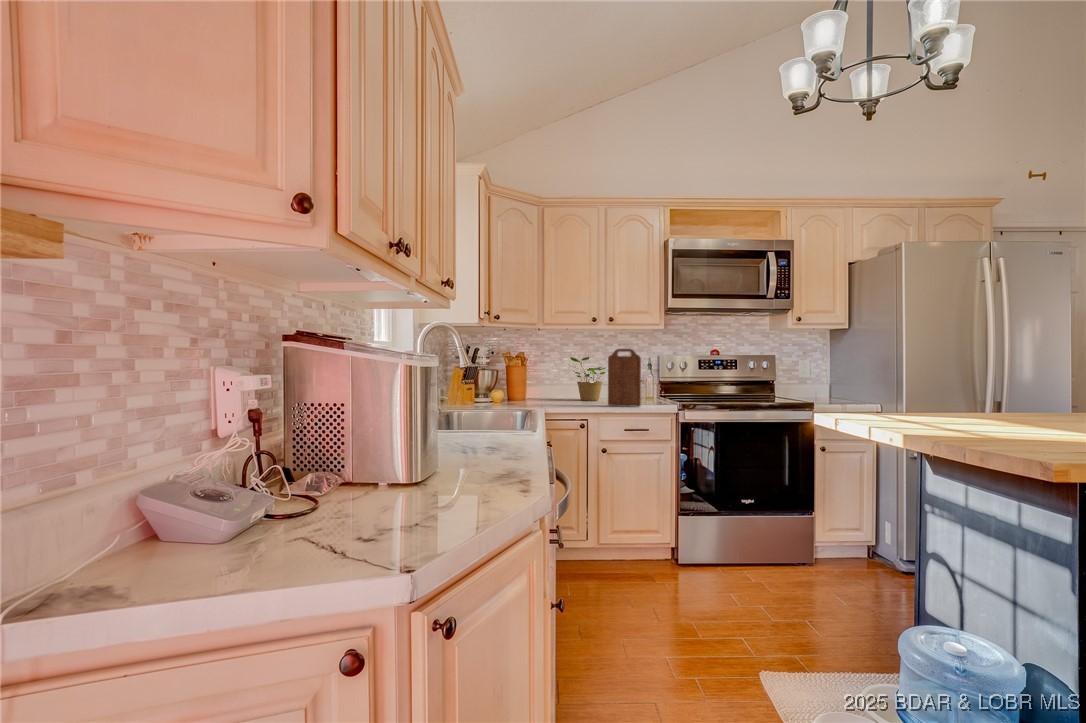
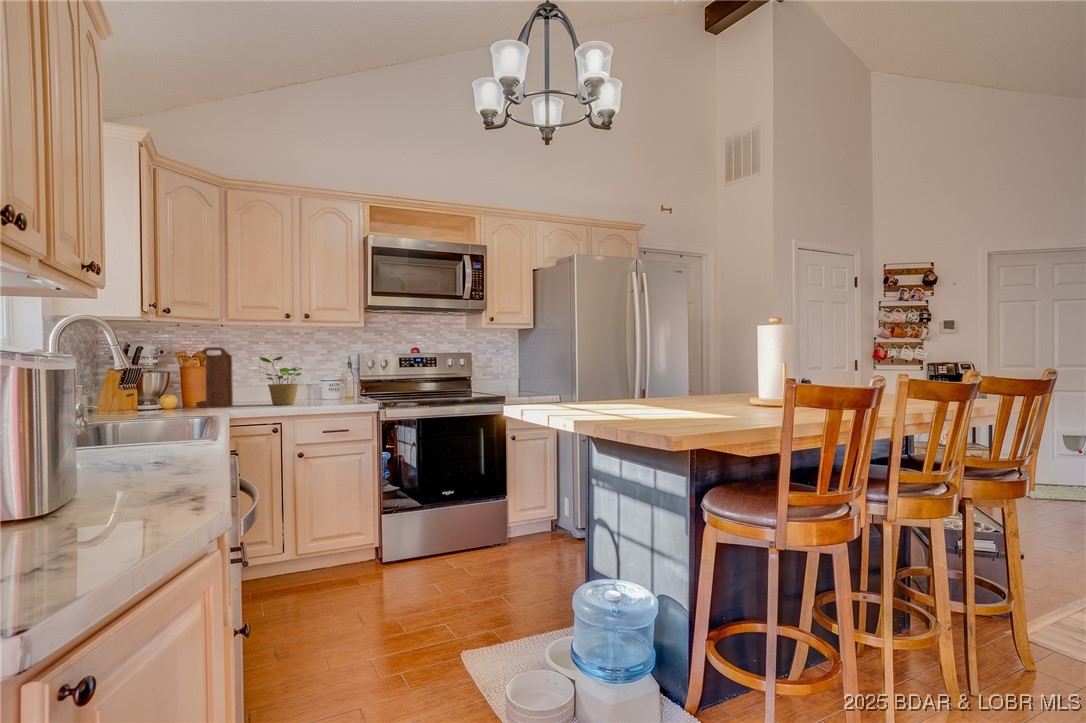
cutting board: present [608,349,641,407] -> present [196,347,233,407]

